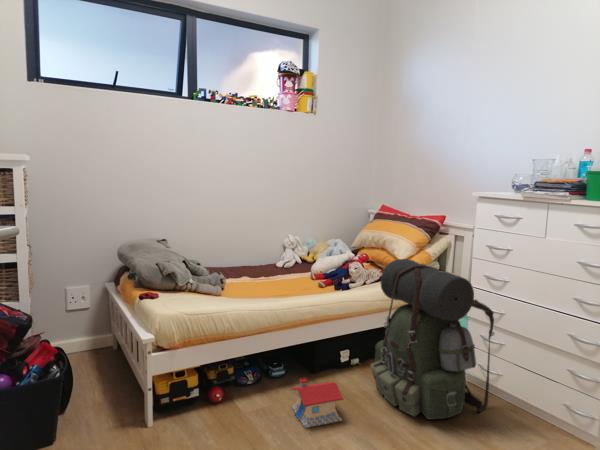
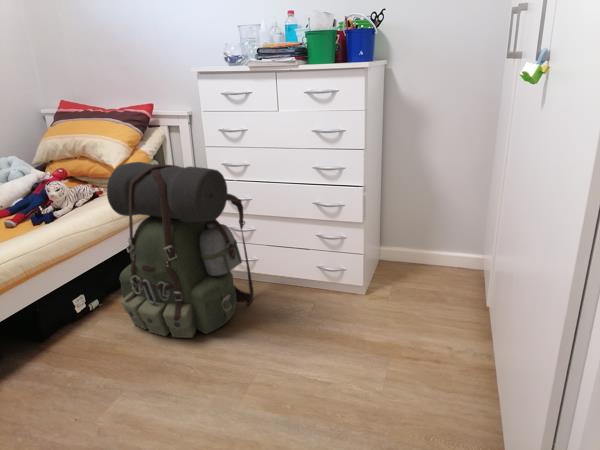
toy house: present [292,378,343,428] -> none [27,341,112,414]

